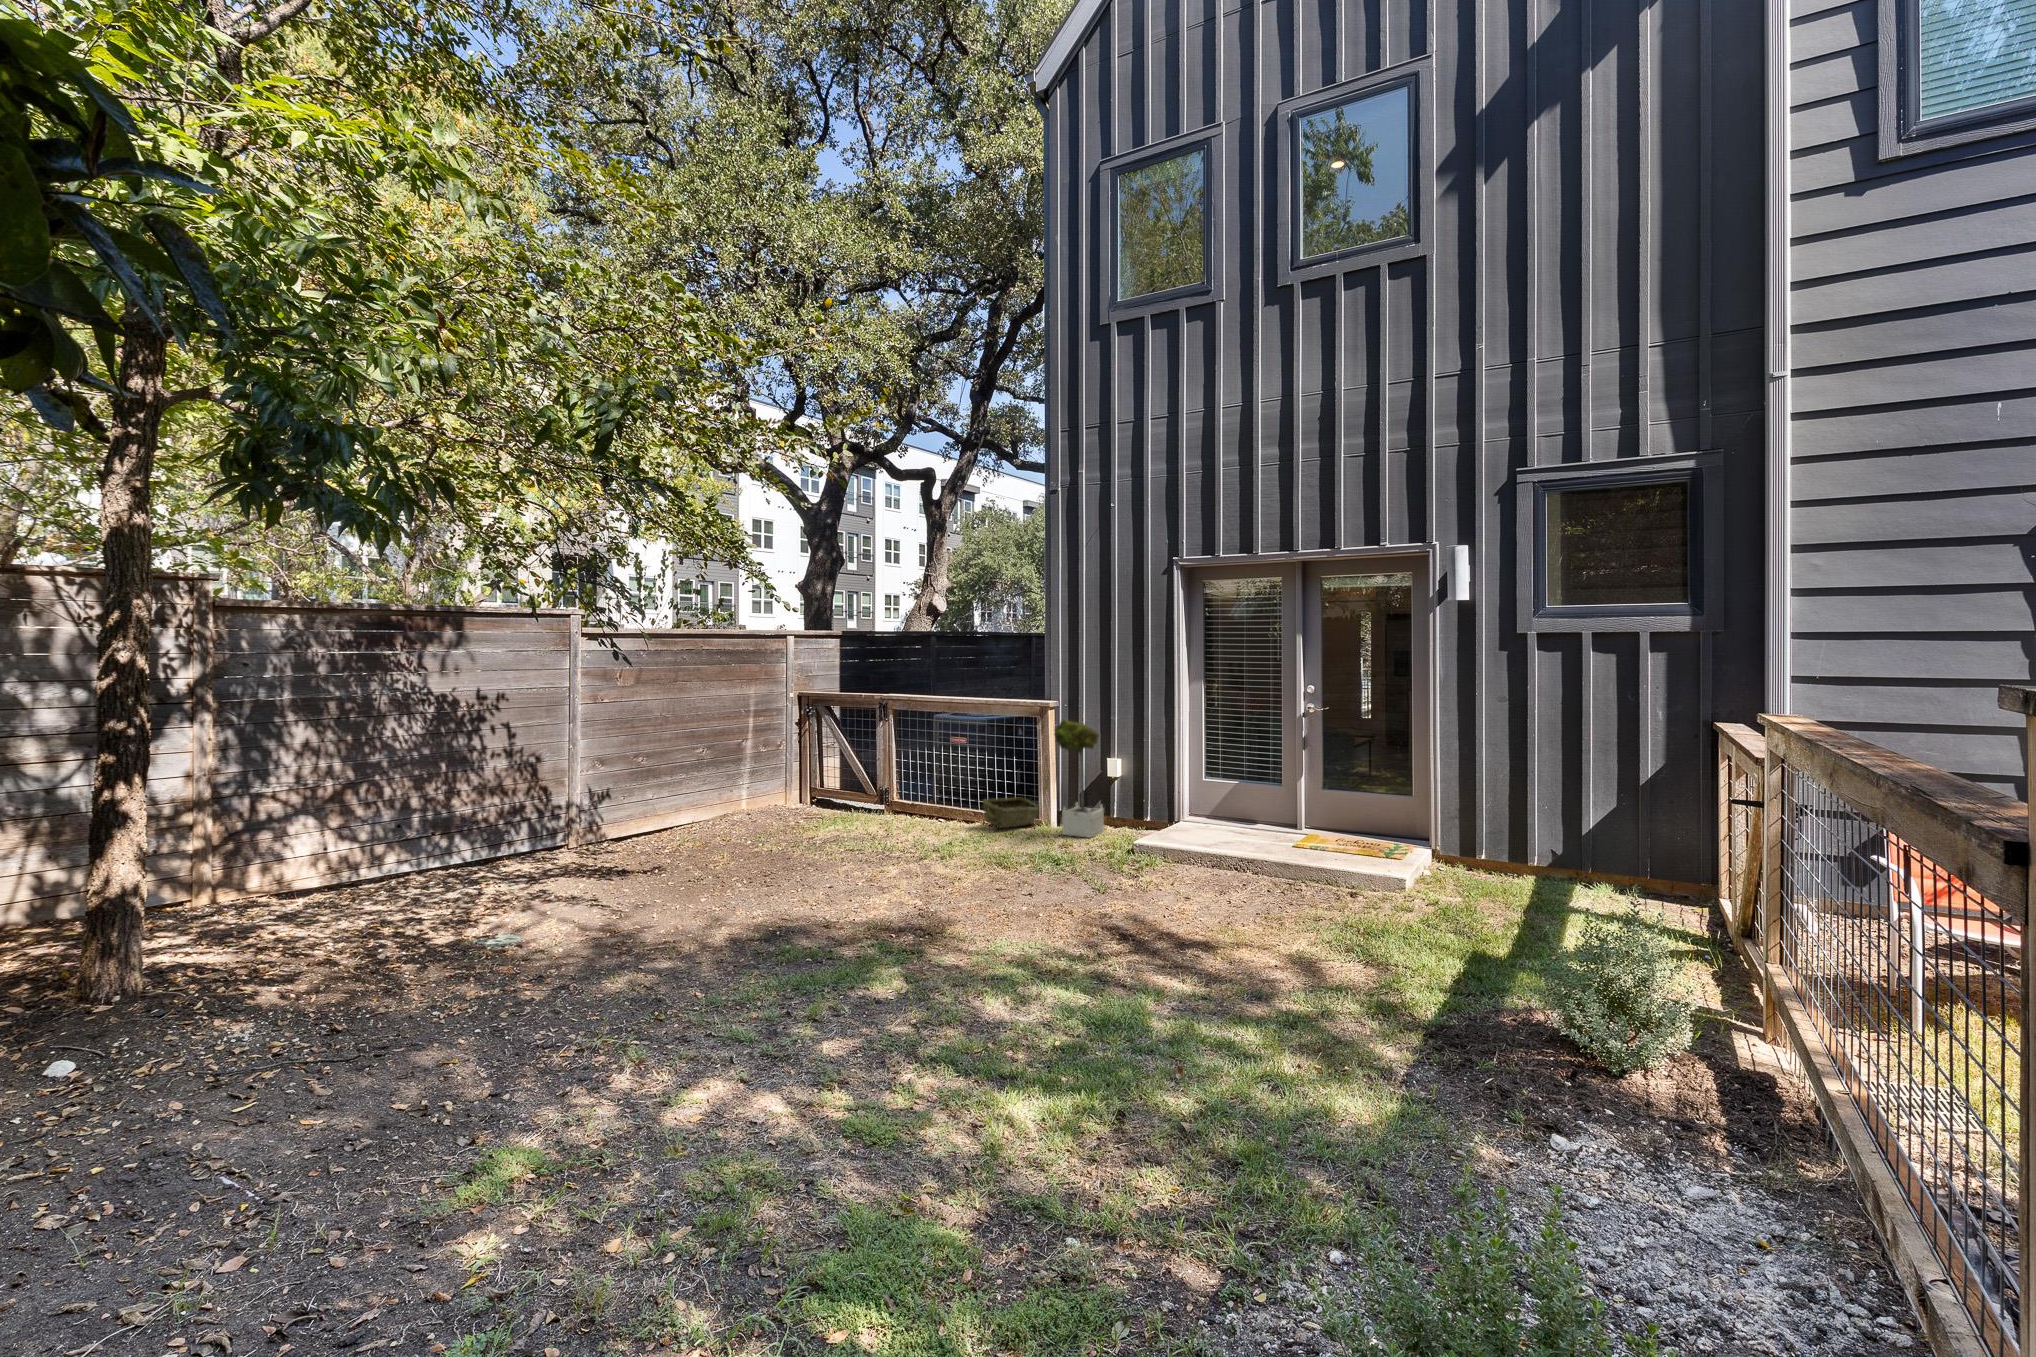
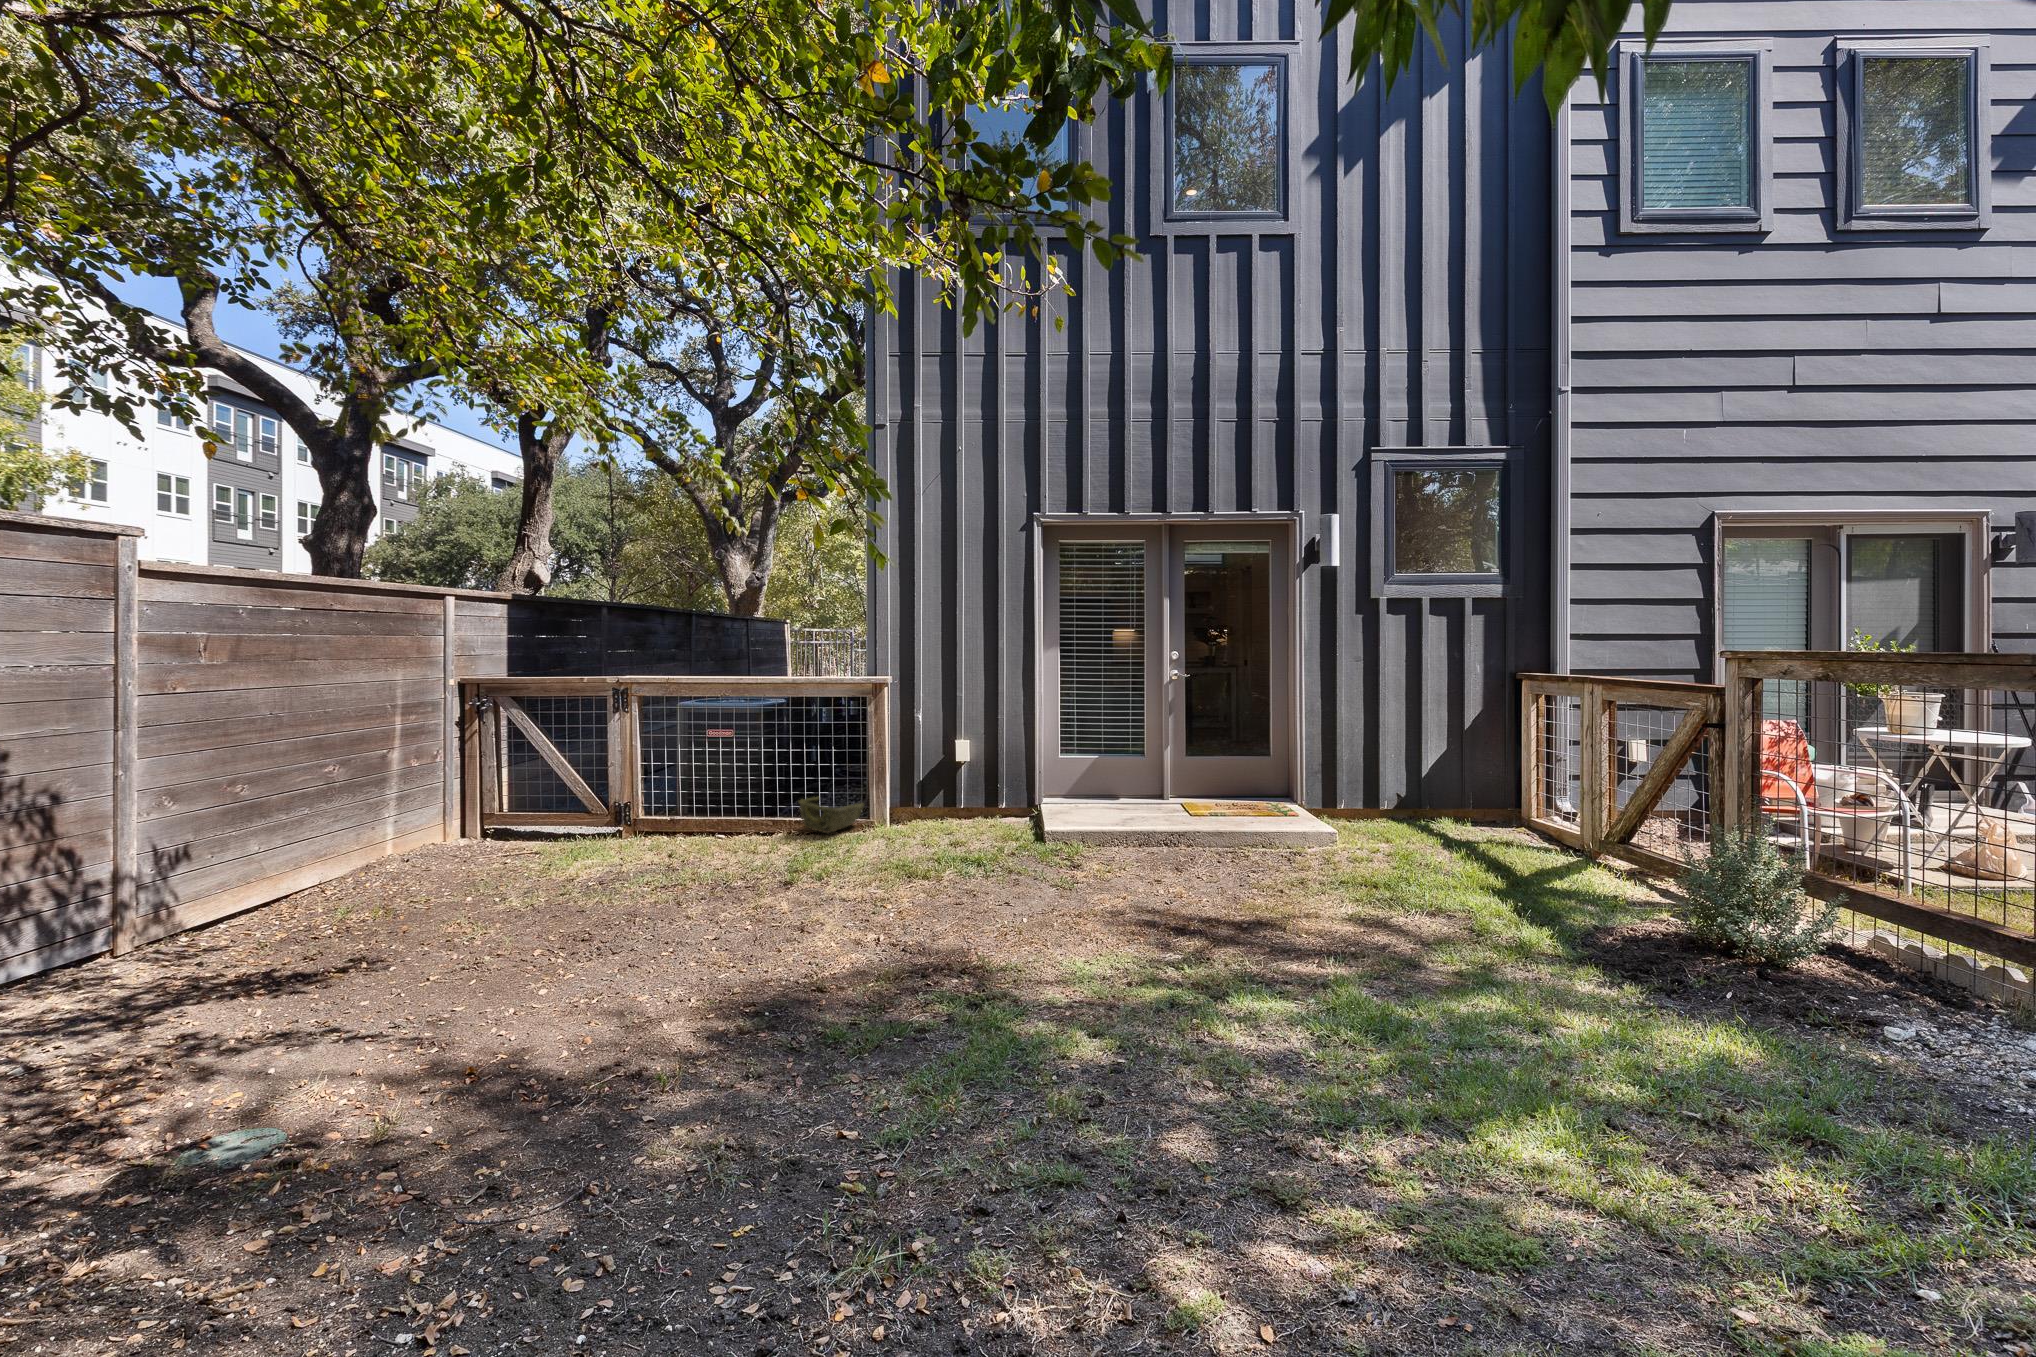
potted tree: present [1055,719,1104,838] -> none [895,694,954,832]

